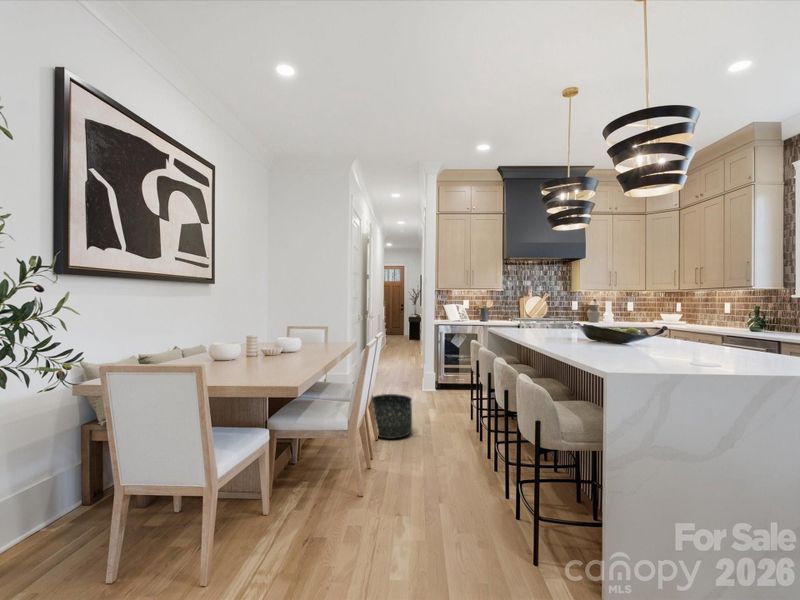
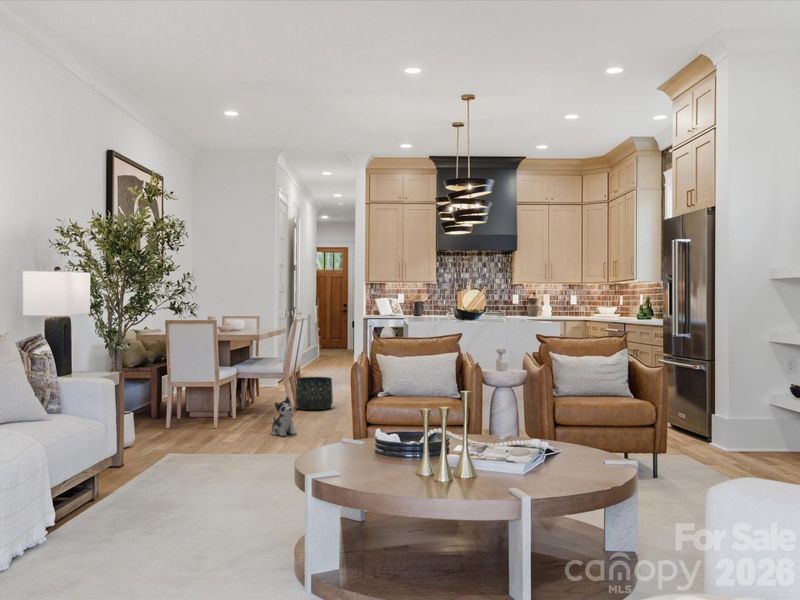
plush toy: none [333,461,373,531] -> present [271,397,297,436]

